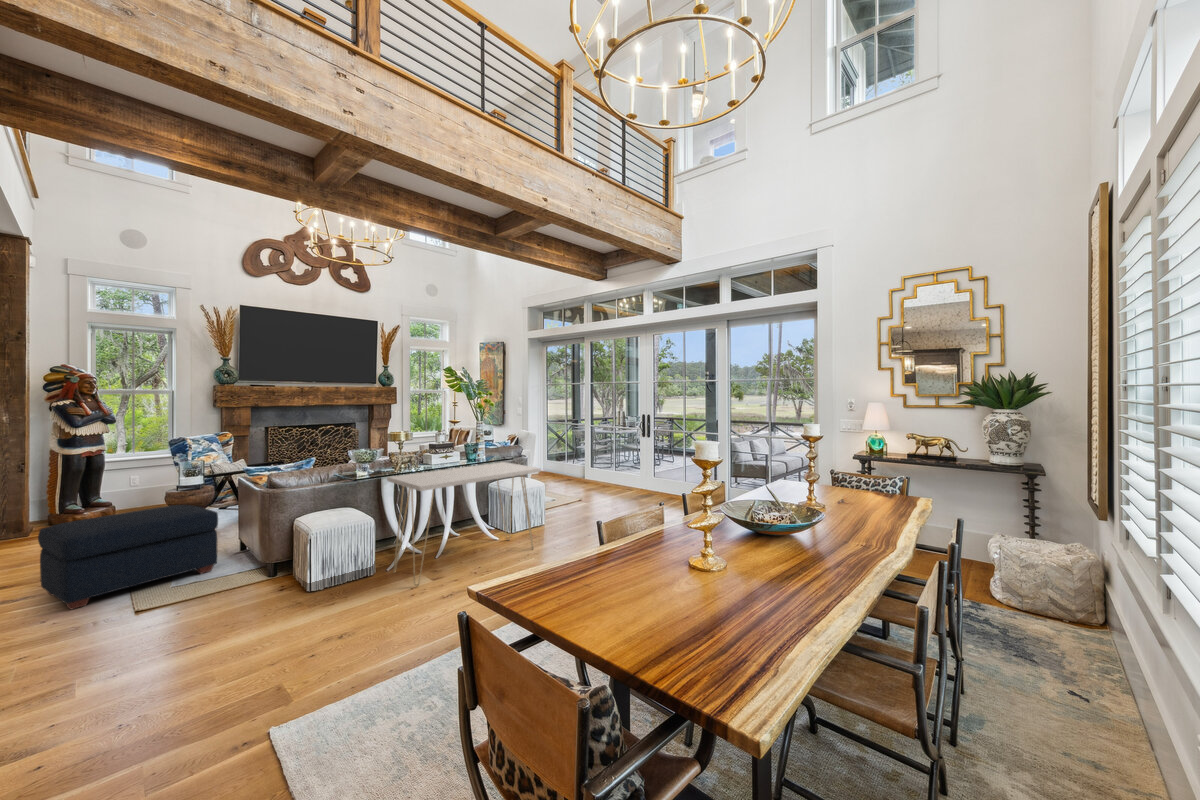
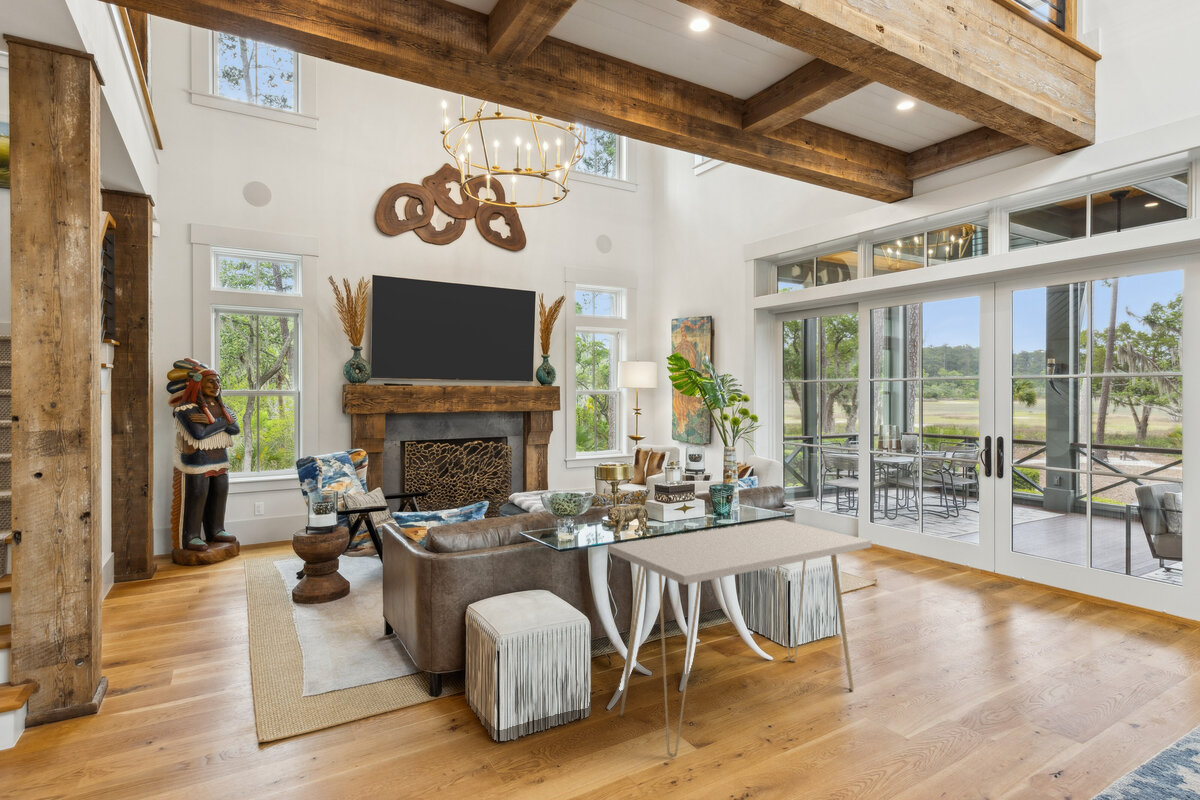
ottoman: present [38,505,218,609] -> none [149,561,359,722]

